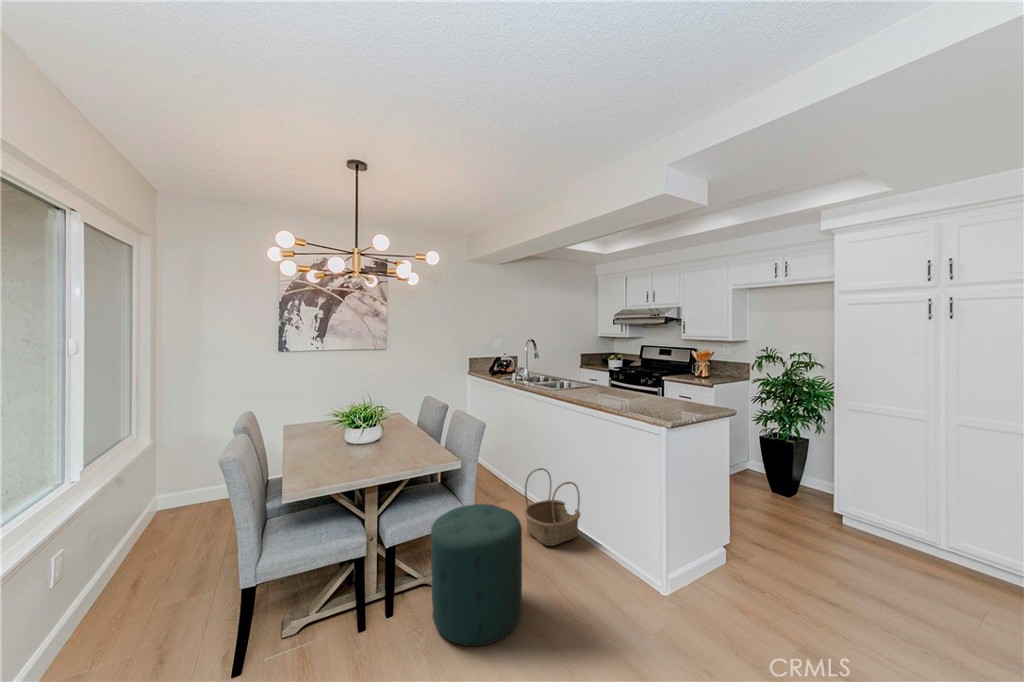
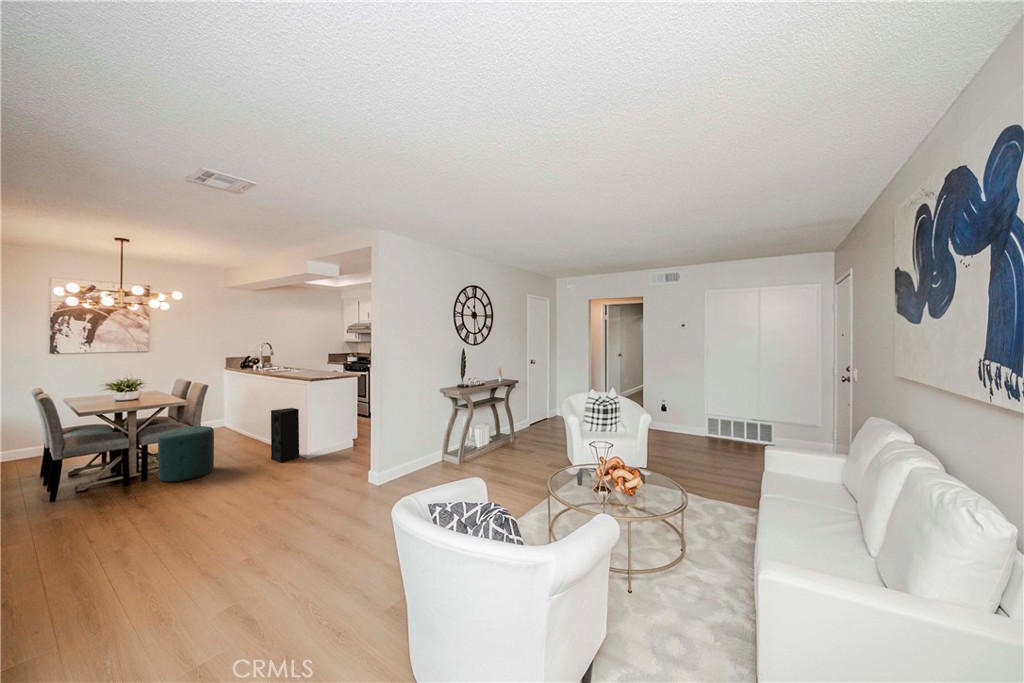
basket: present [524,468,580,546] -> none [237,416,273,452]
speaker: none [607,472,665,605] -> present [271,408,299,463]

